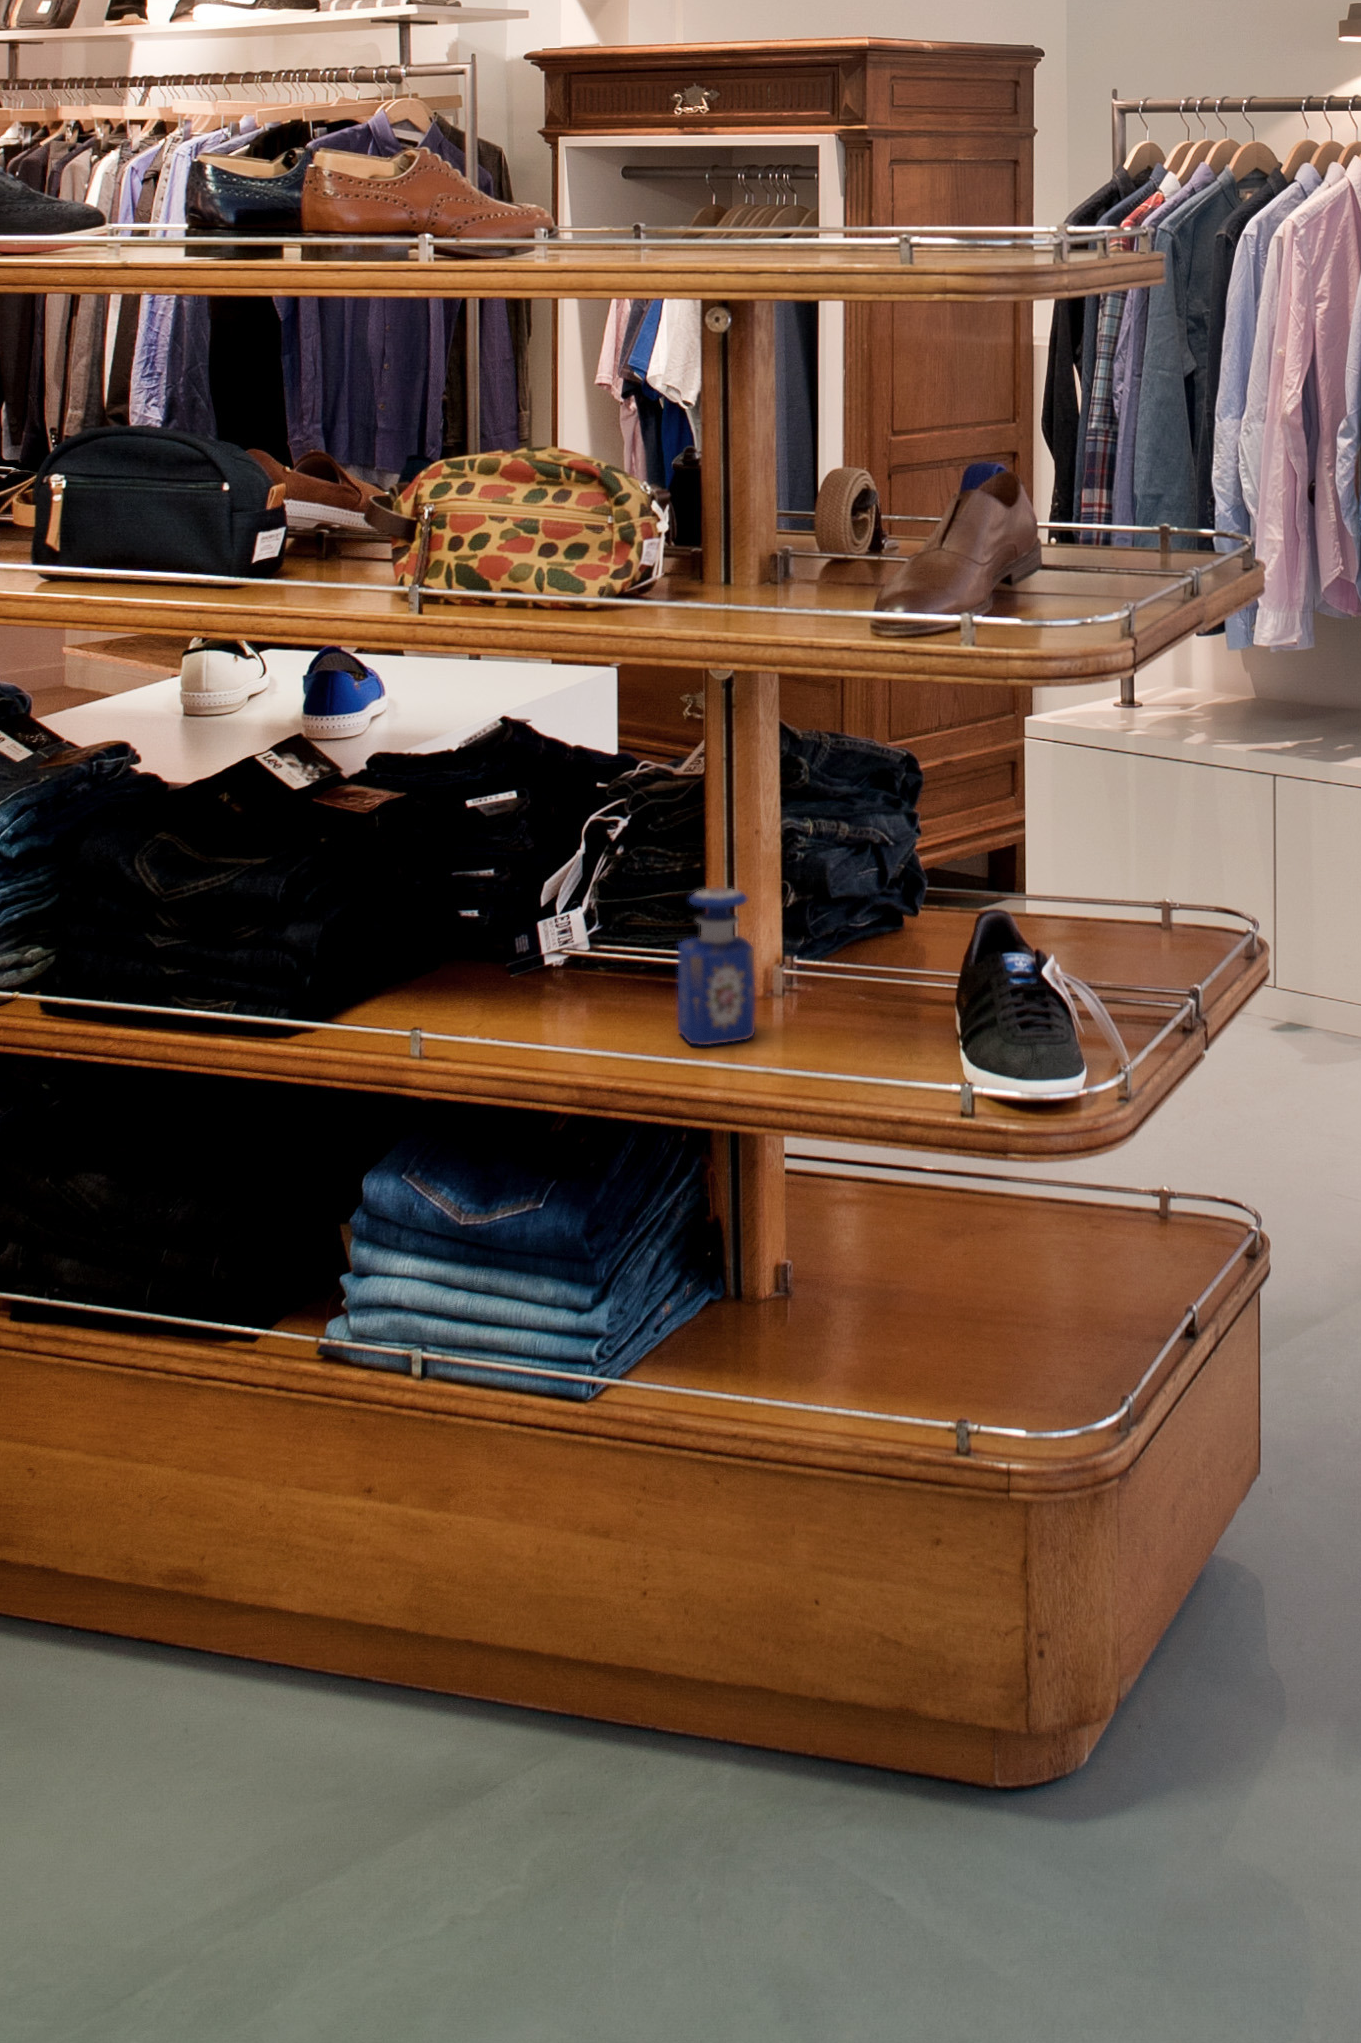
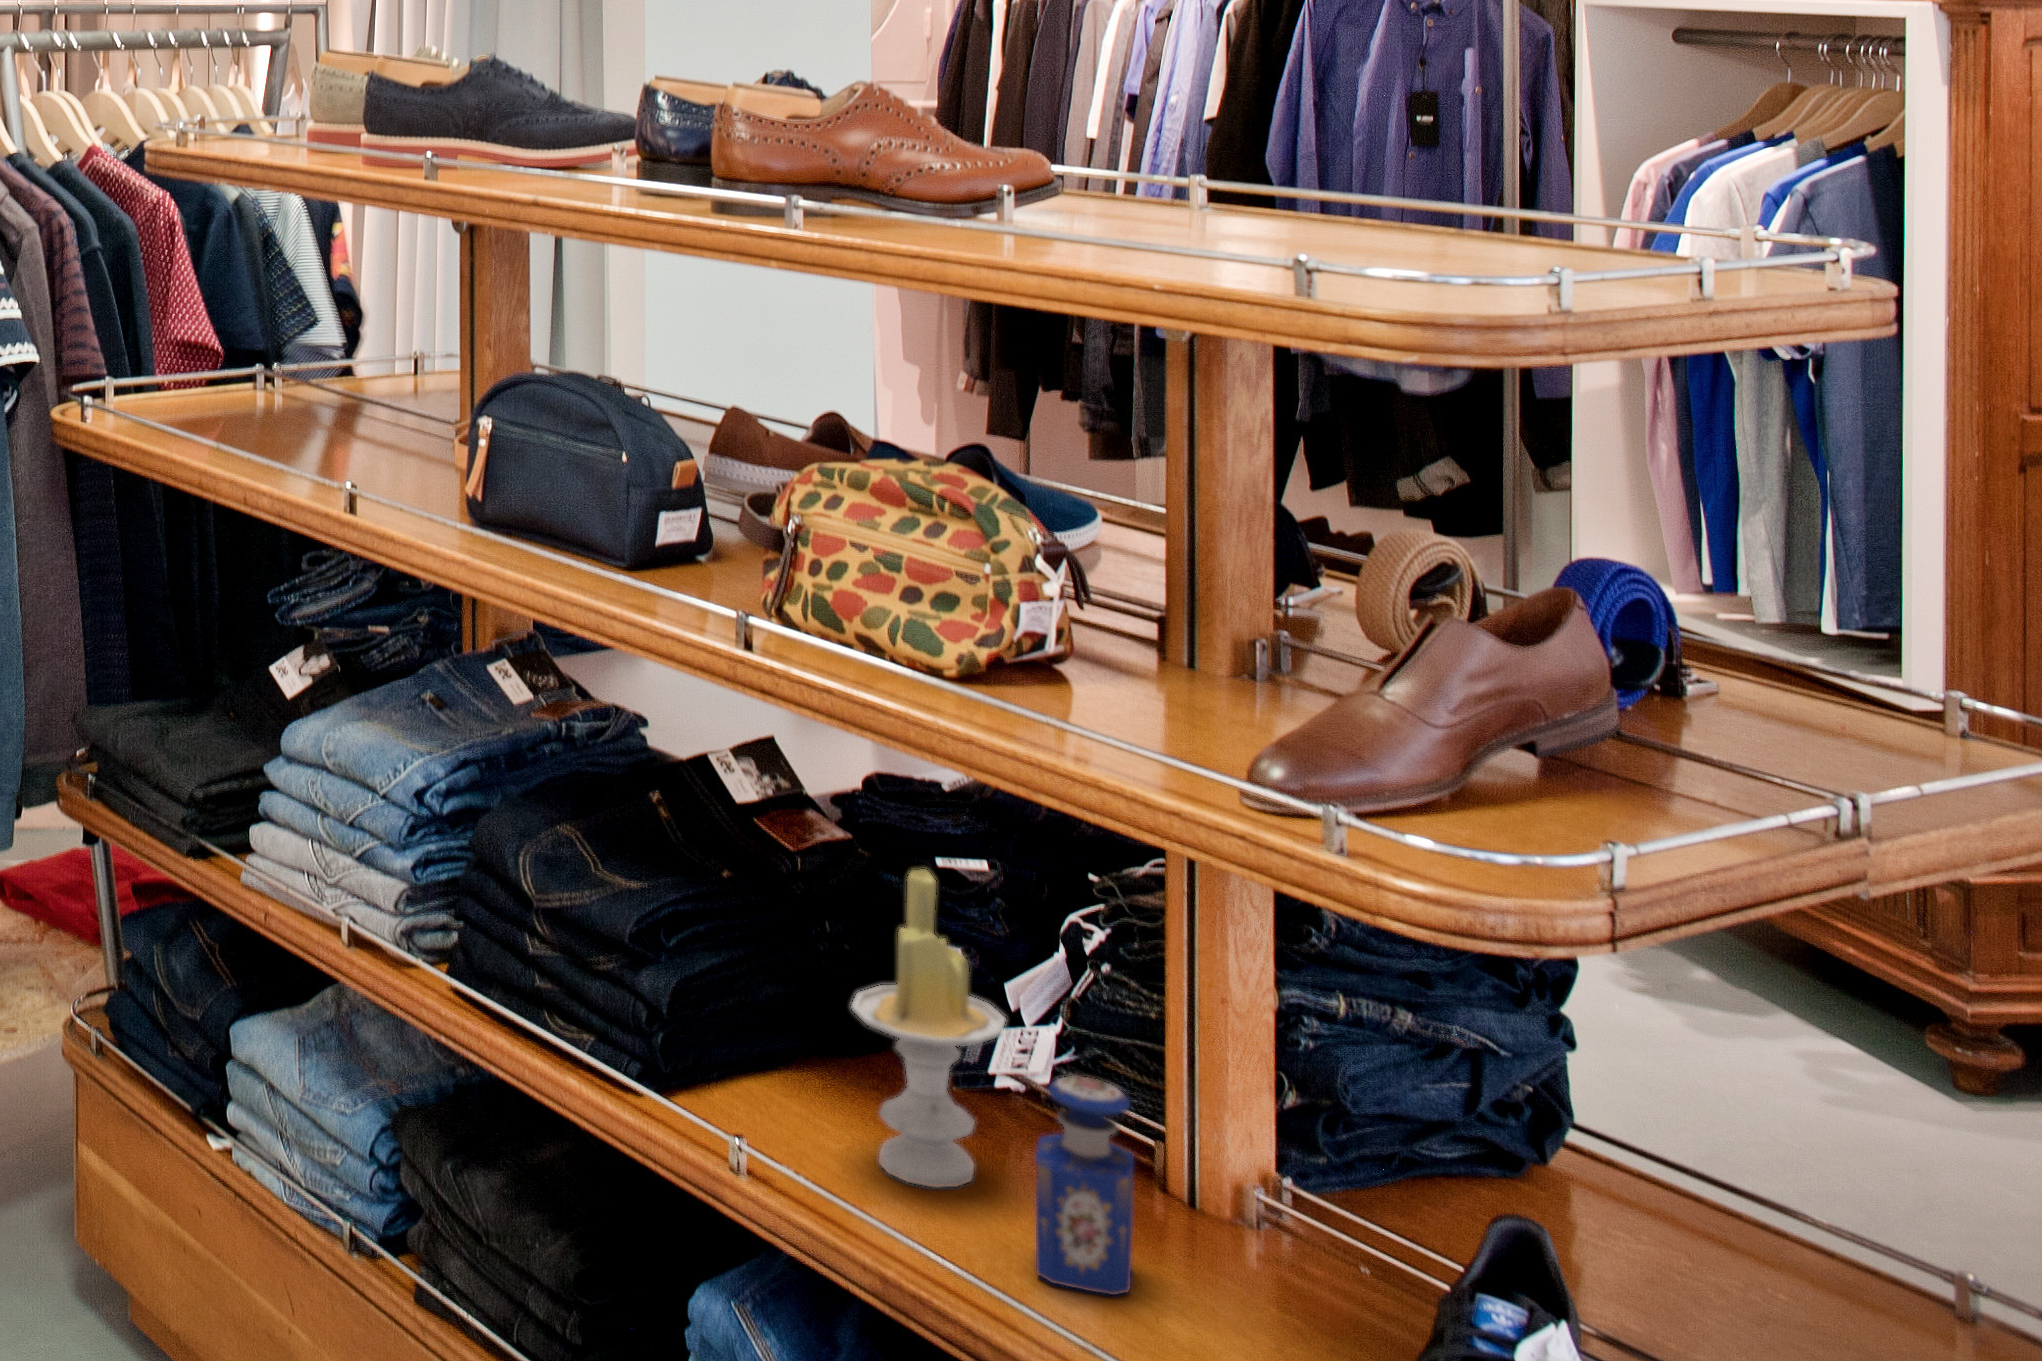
candle: none [498,775,620,1024] -> present [852,869,1005,1187]

